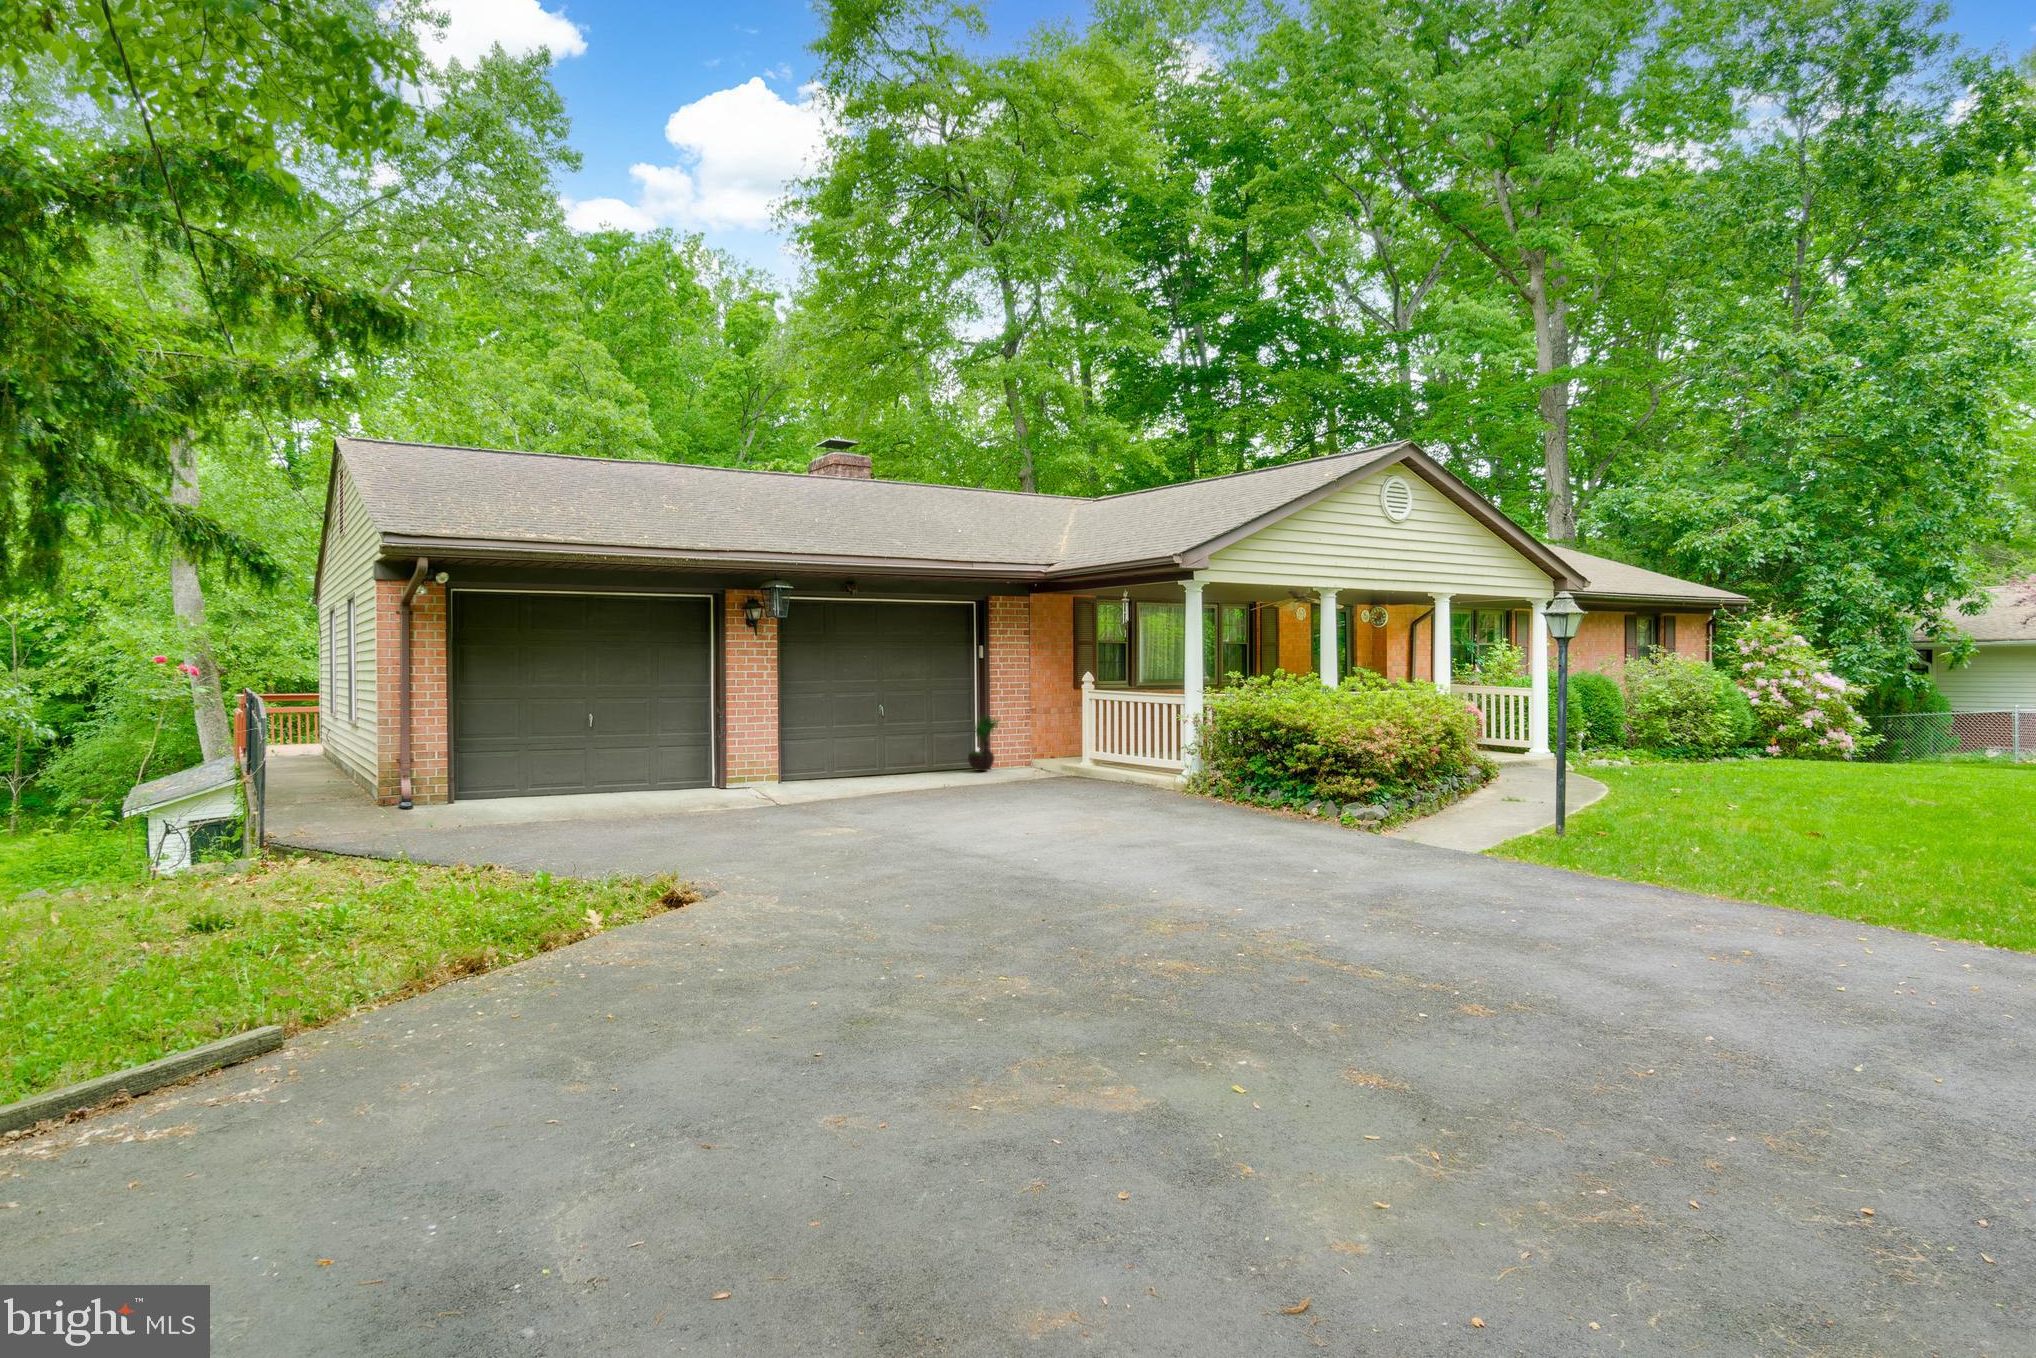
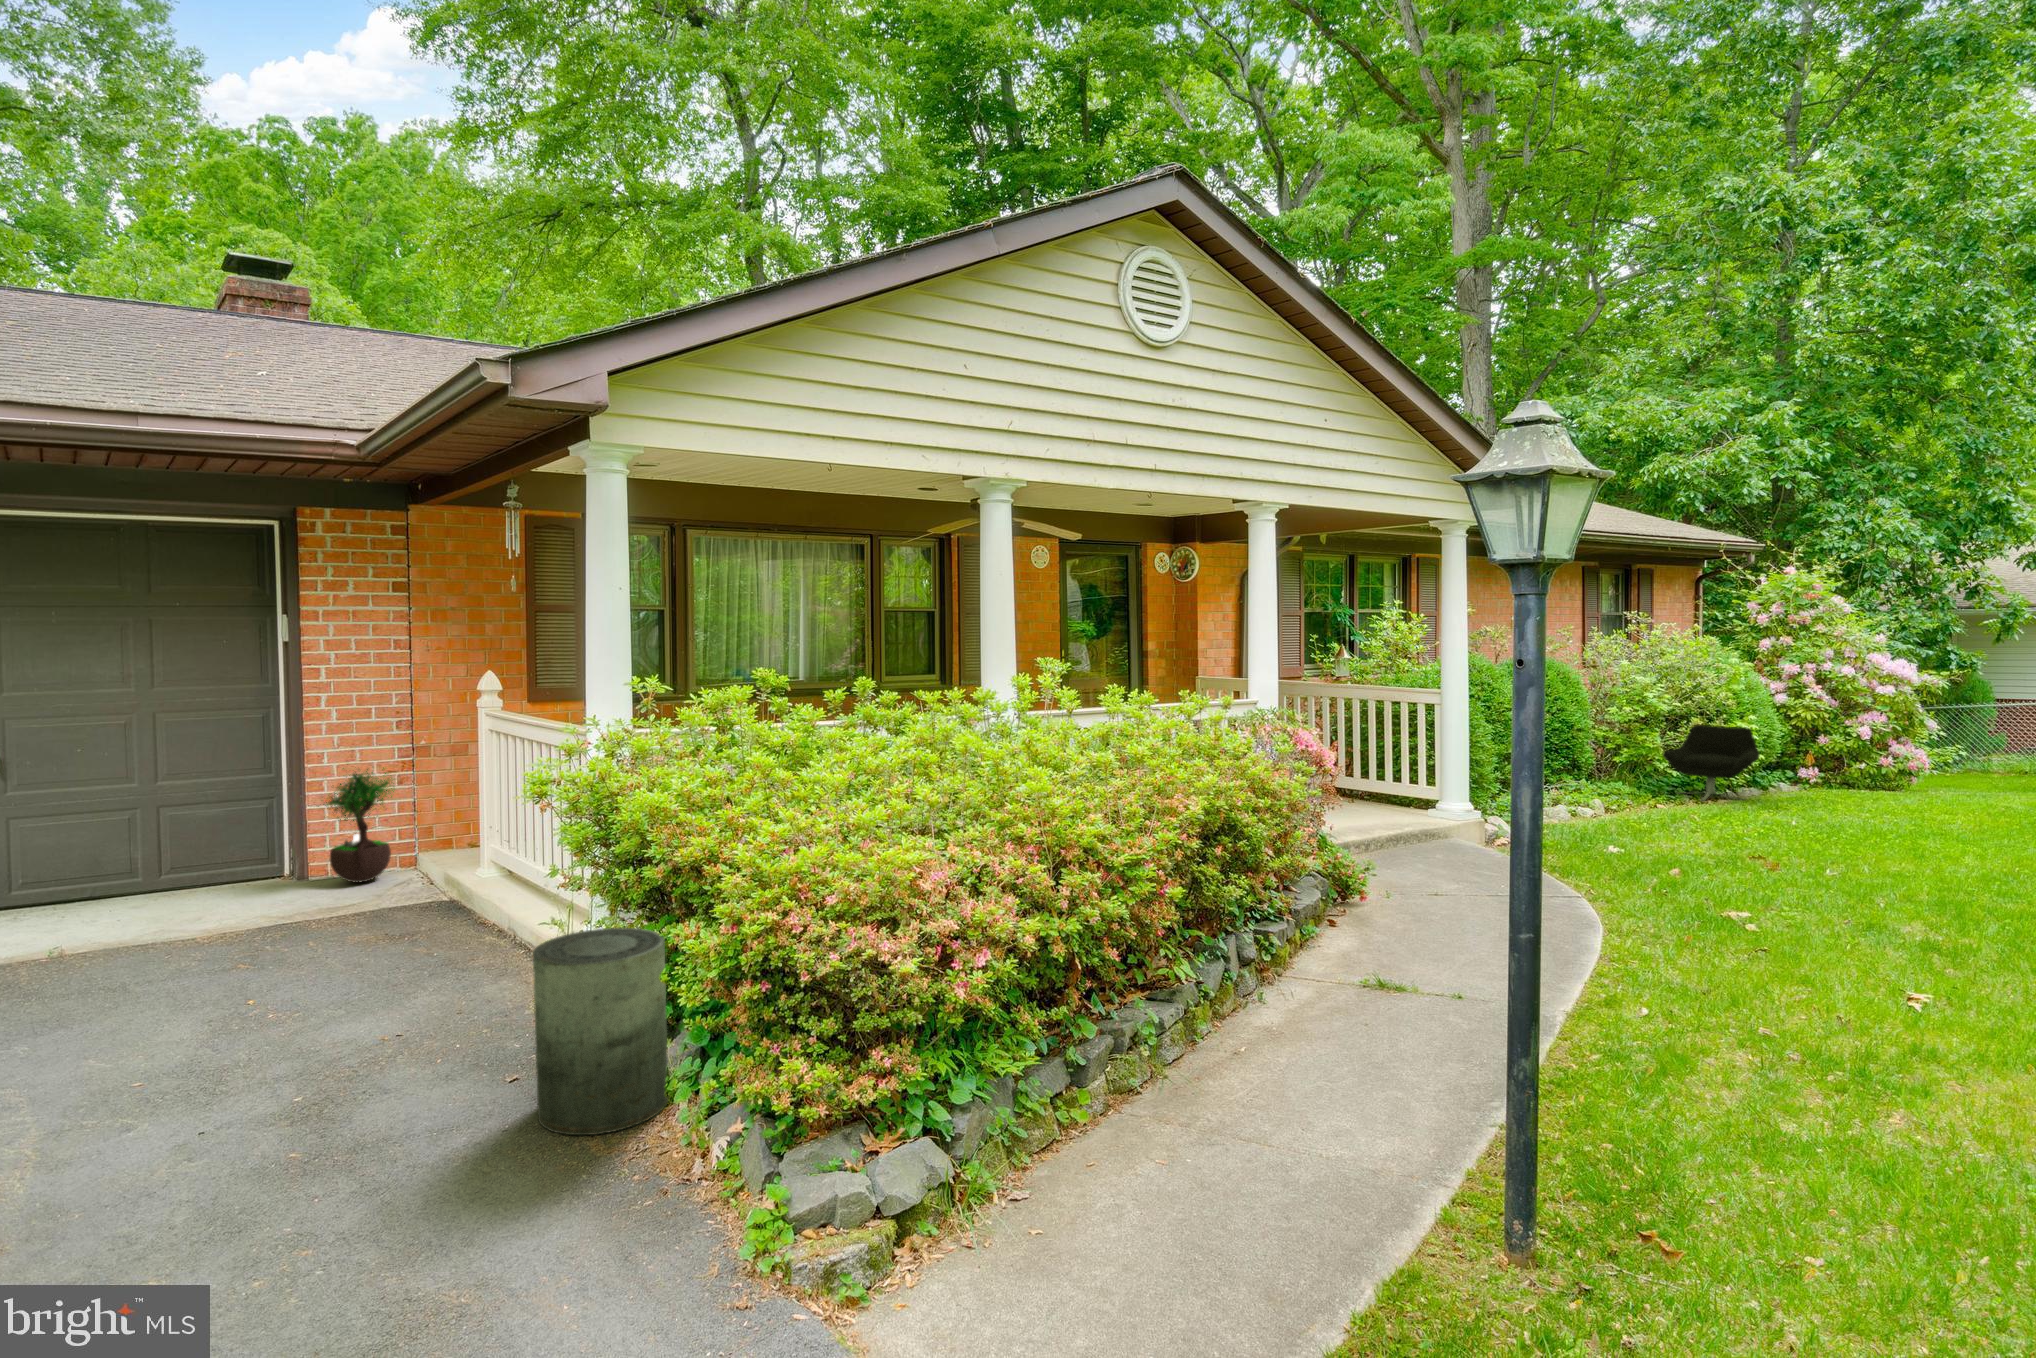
lounge chair: none [1669,714,1730,758] -> present [1663,725,1760,800]
trash can: none [1197,761,1244,828] -> present [533,928,668,1135]

